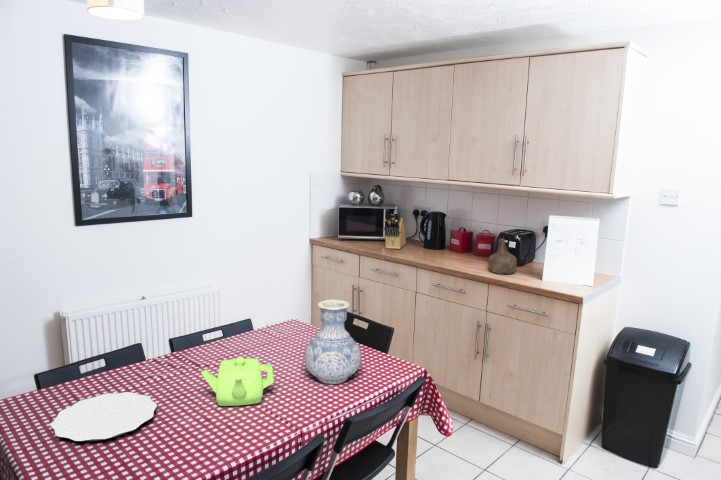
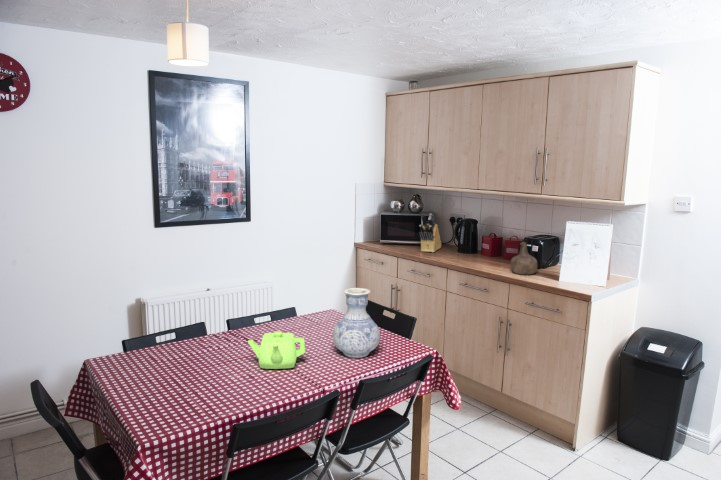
plate: present [51,392,157,441] -> none [134,355,213,387]

